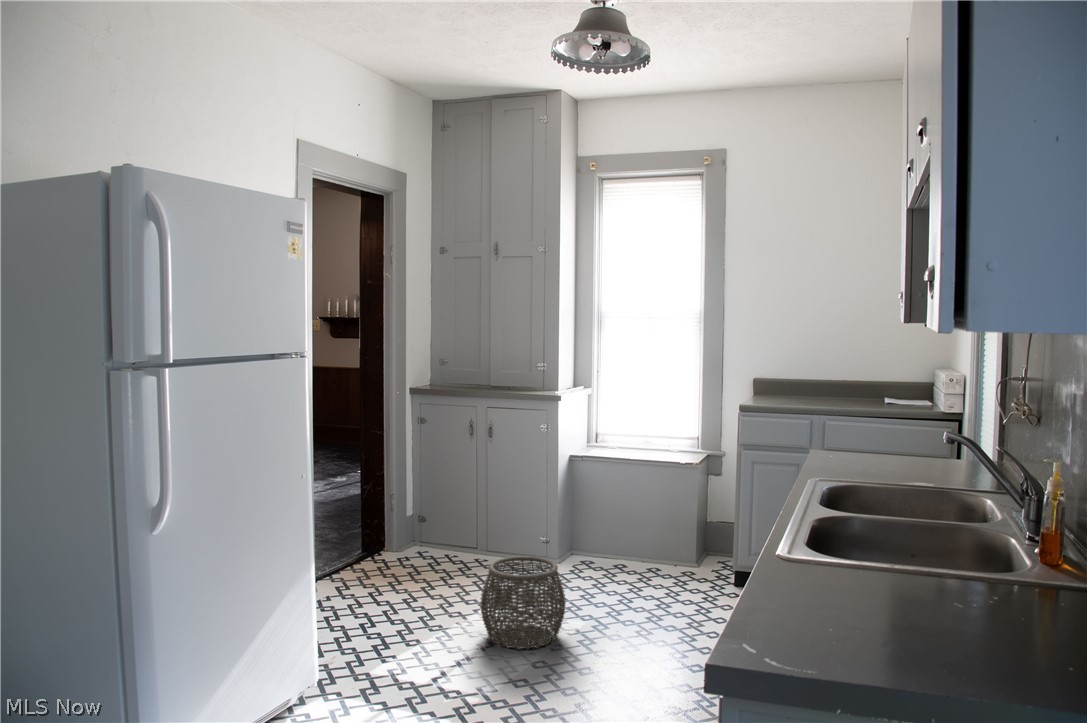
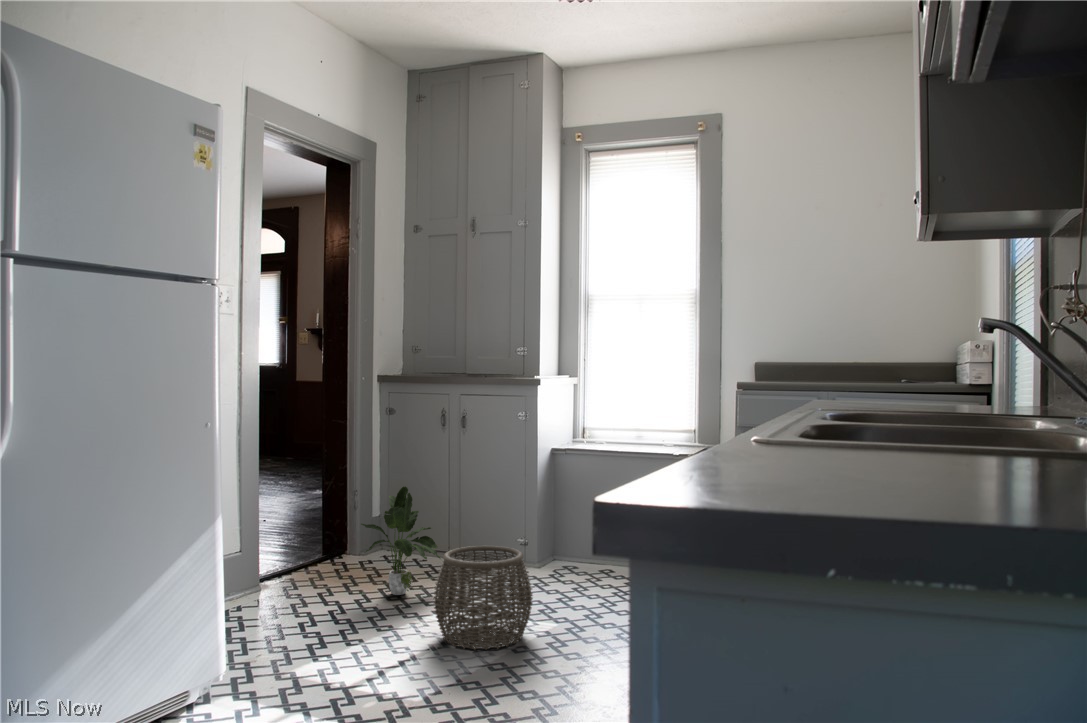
potted plant: none [406,497,477,593] -> present [361,486,441,595]

